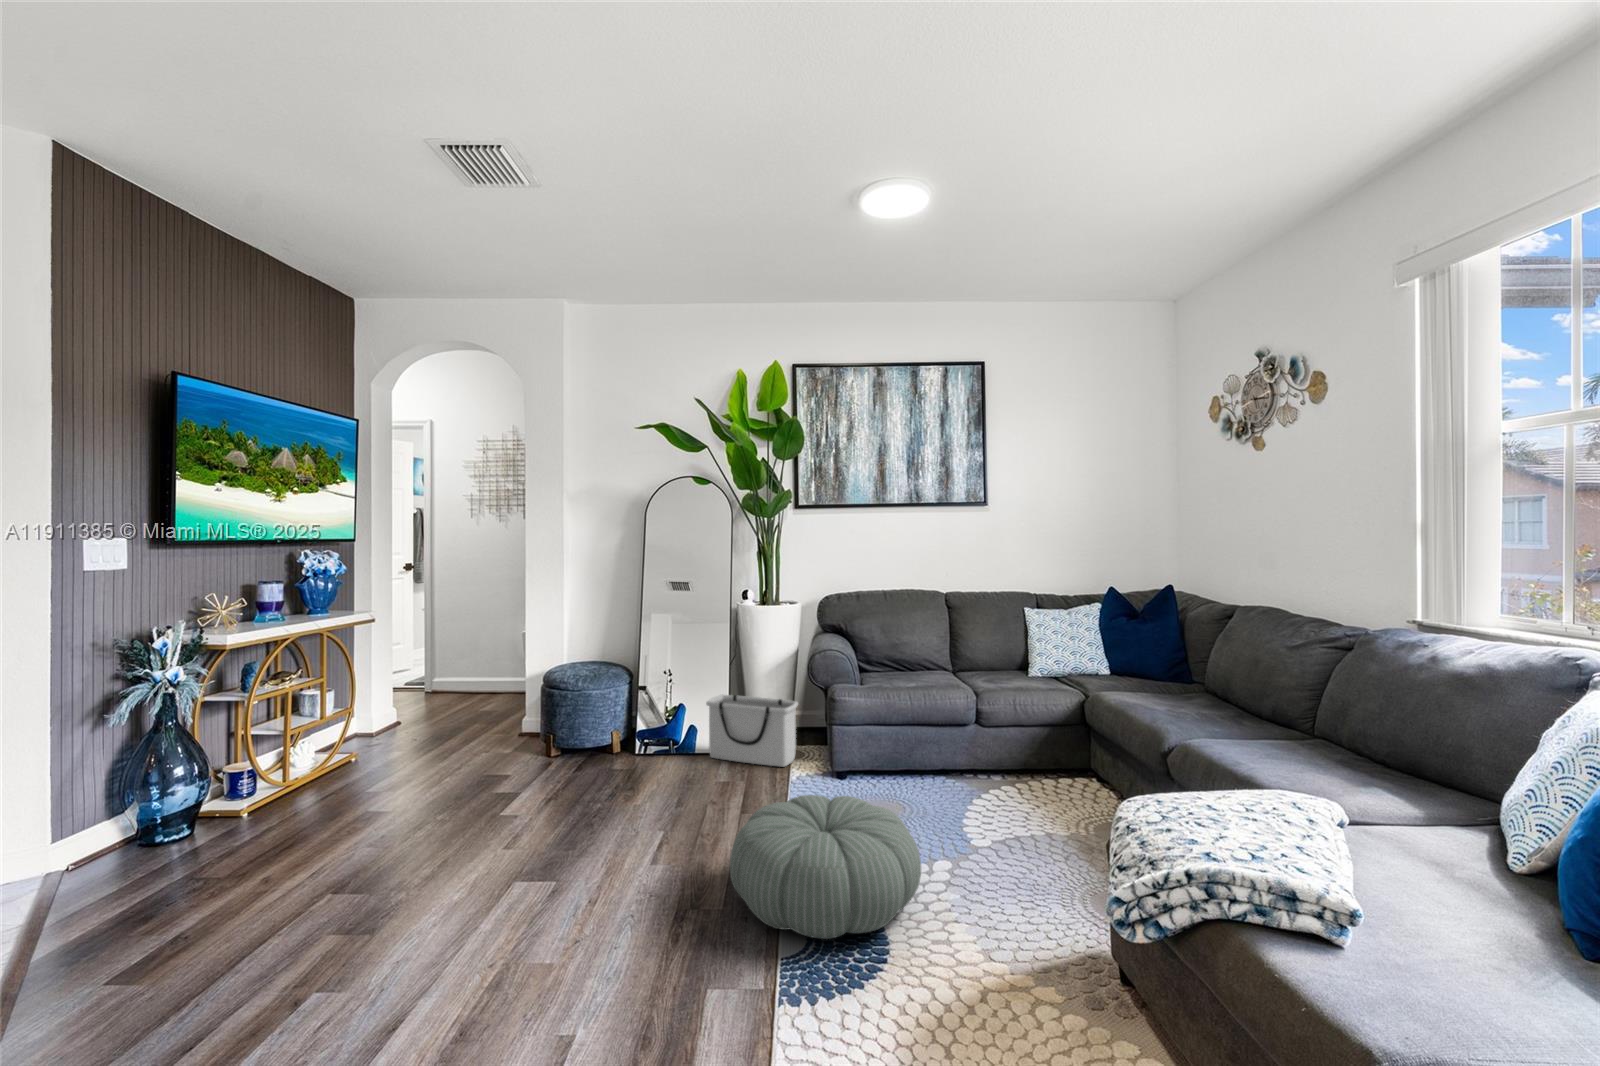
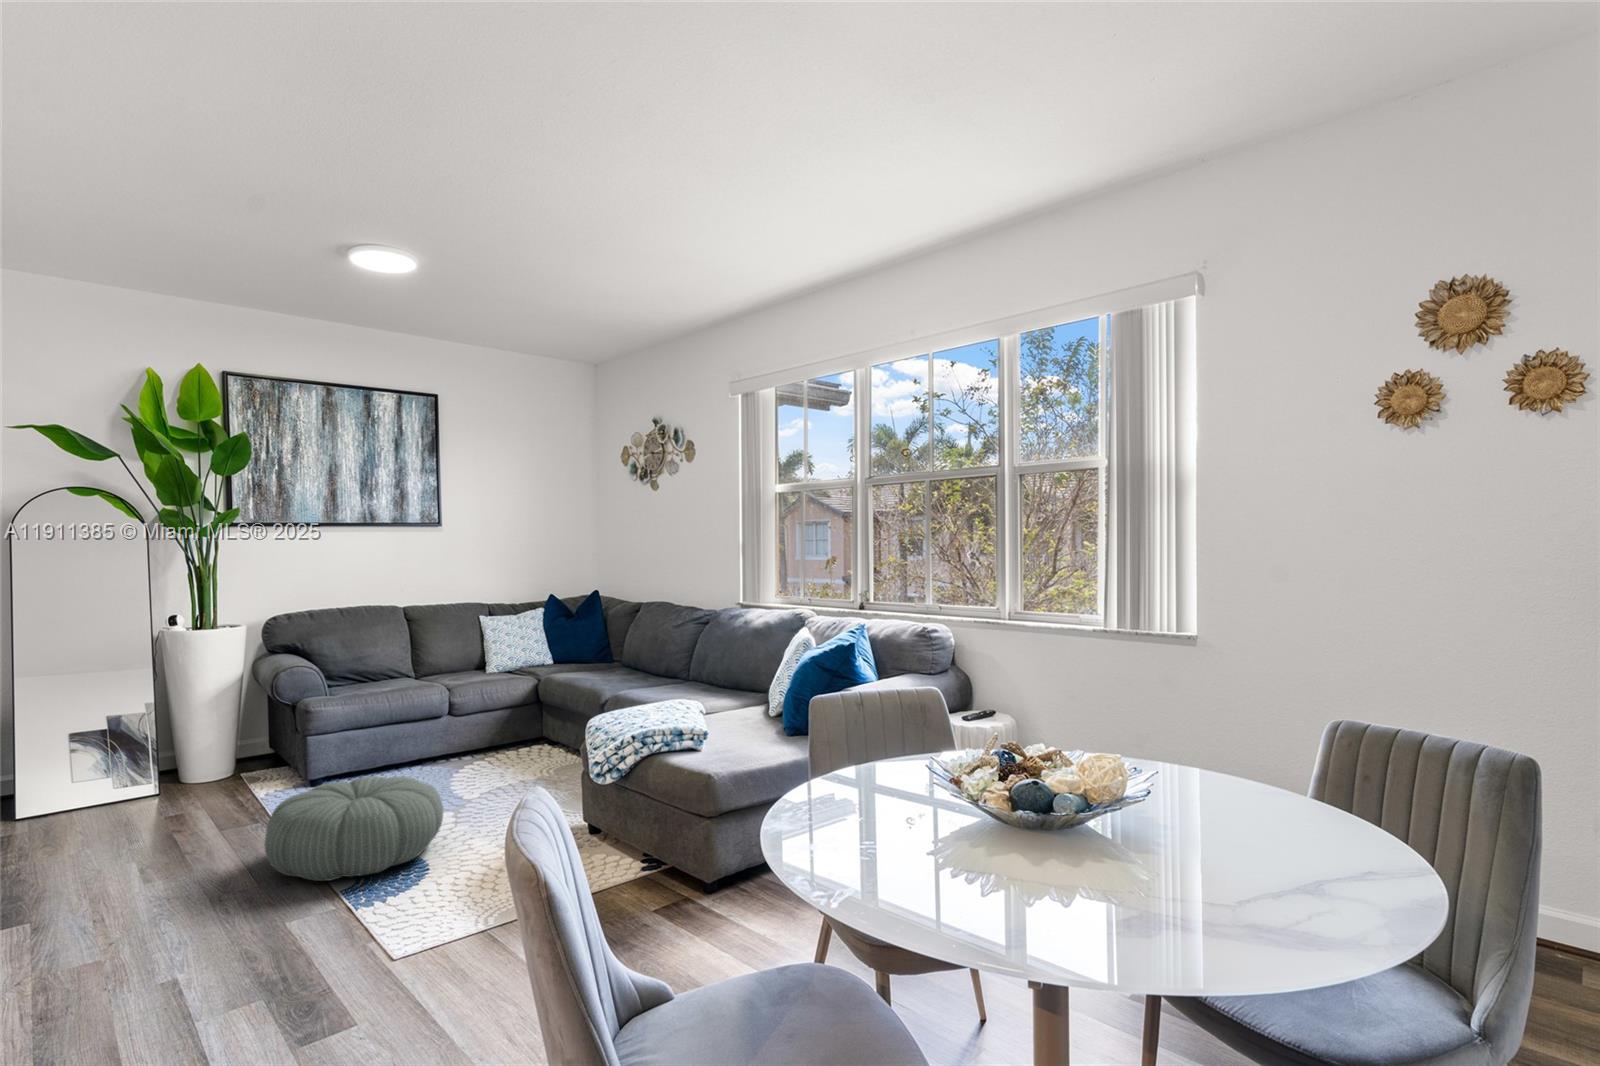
storage bin: present [706,695,798,767] -> none [129,728,253,807]

